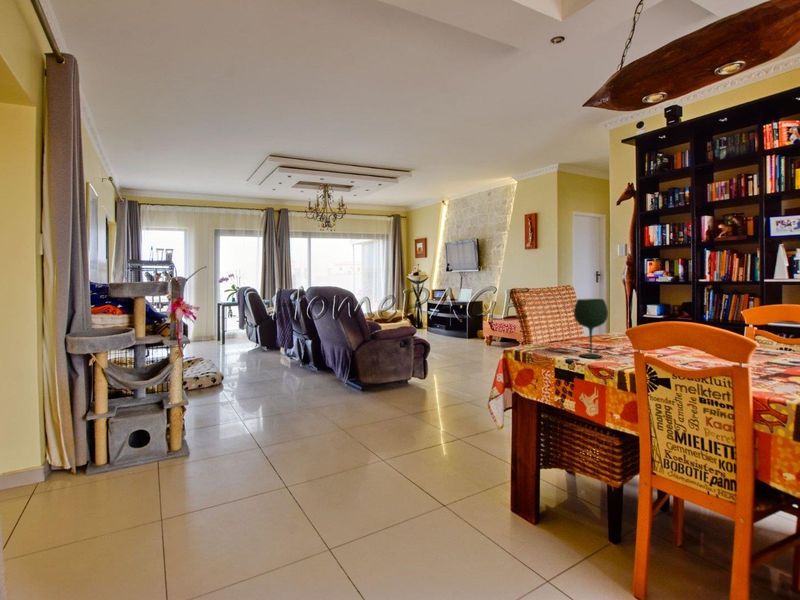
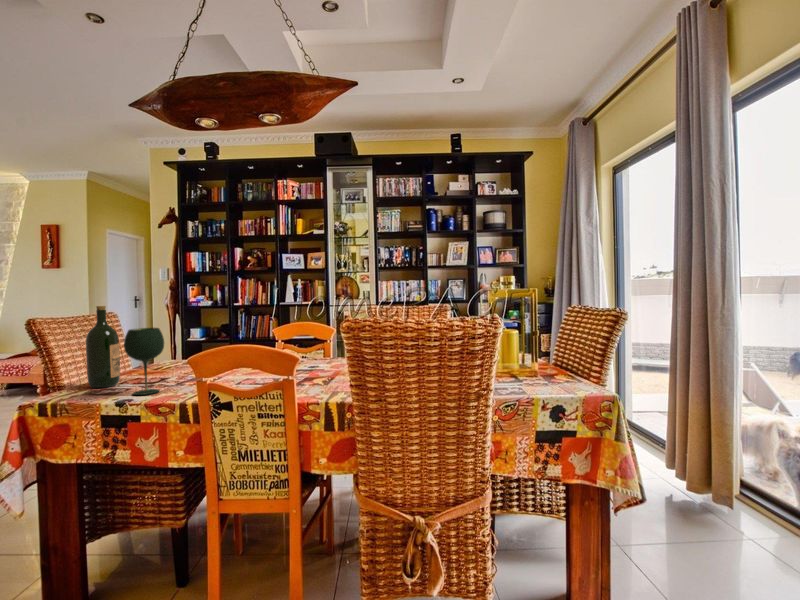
wine bottle: none [548,279,572,347] -> present [86,306,120,388]

